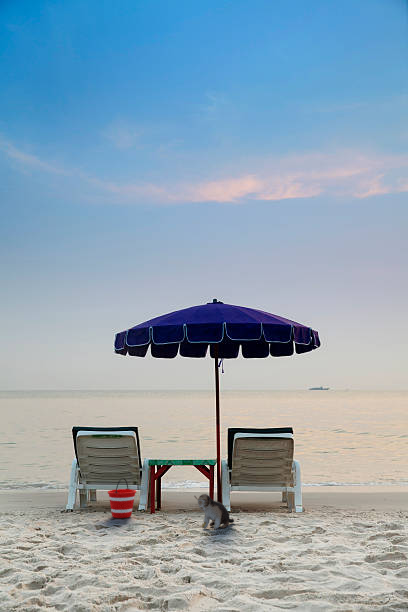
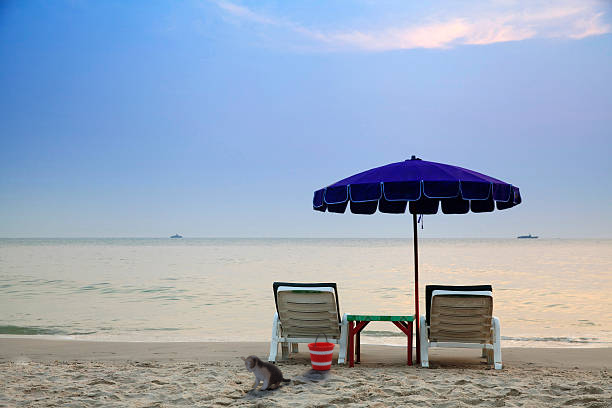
plush toy: present [194,494,234,529] -> present [241,355,291,390]

